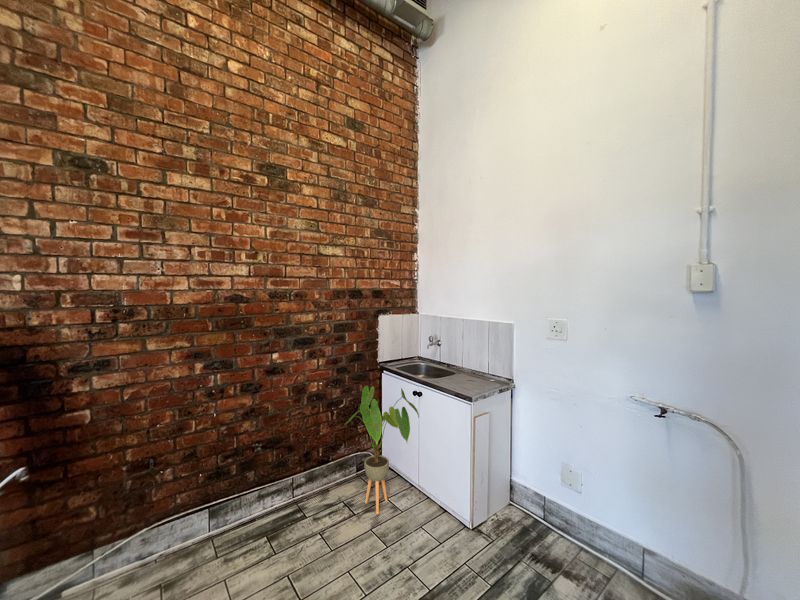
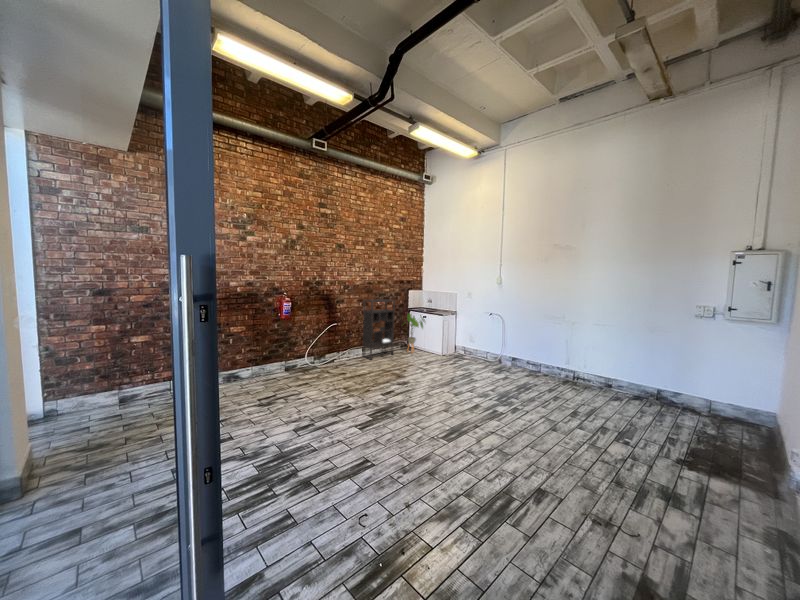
bookshelf: none [202,344,316,573] -> present [363,299,395,360]

